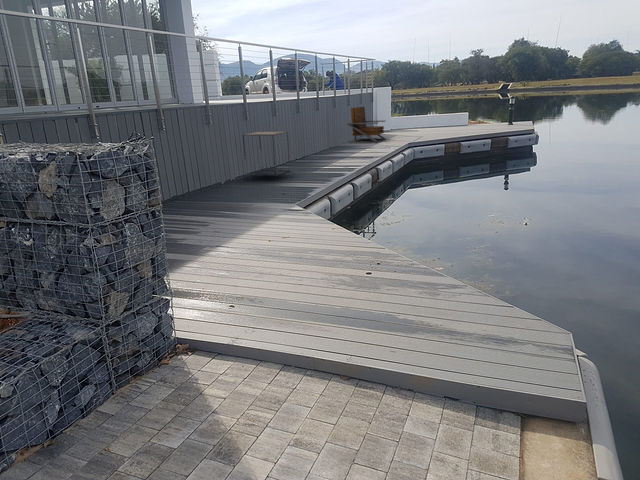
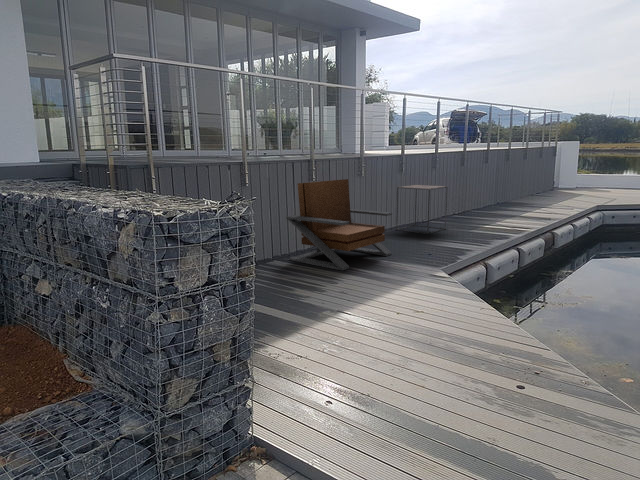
lounge chair: present [347,107,386,143] -> present [286,179,392,270]

